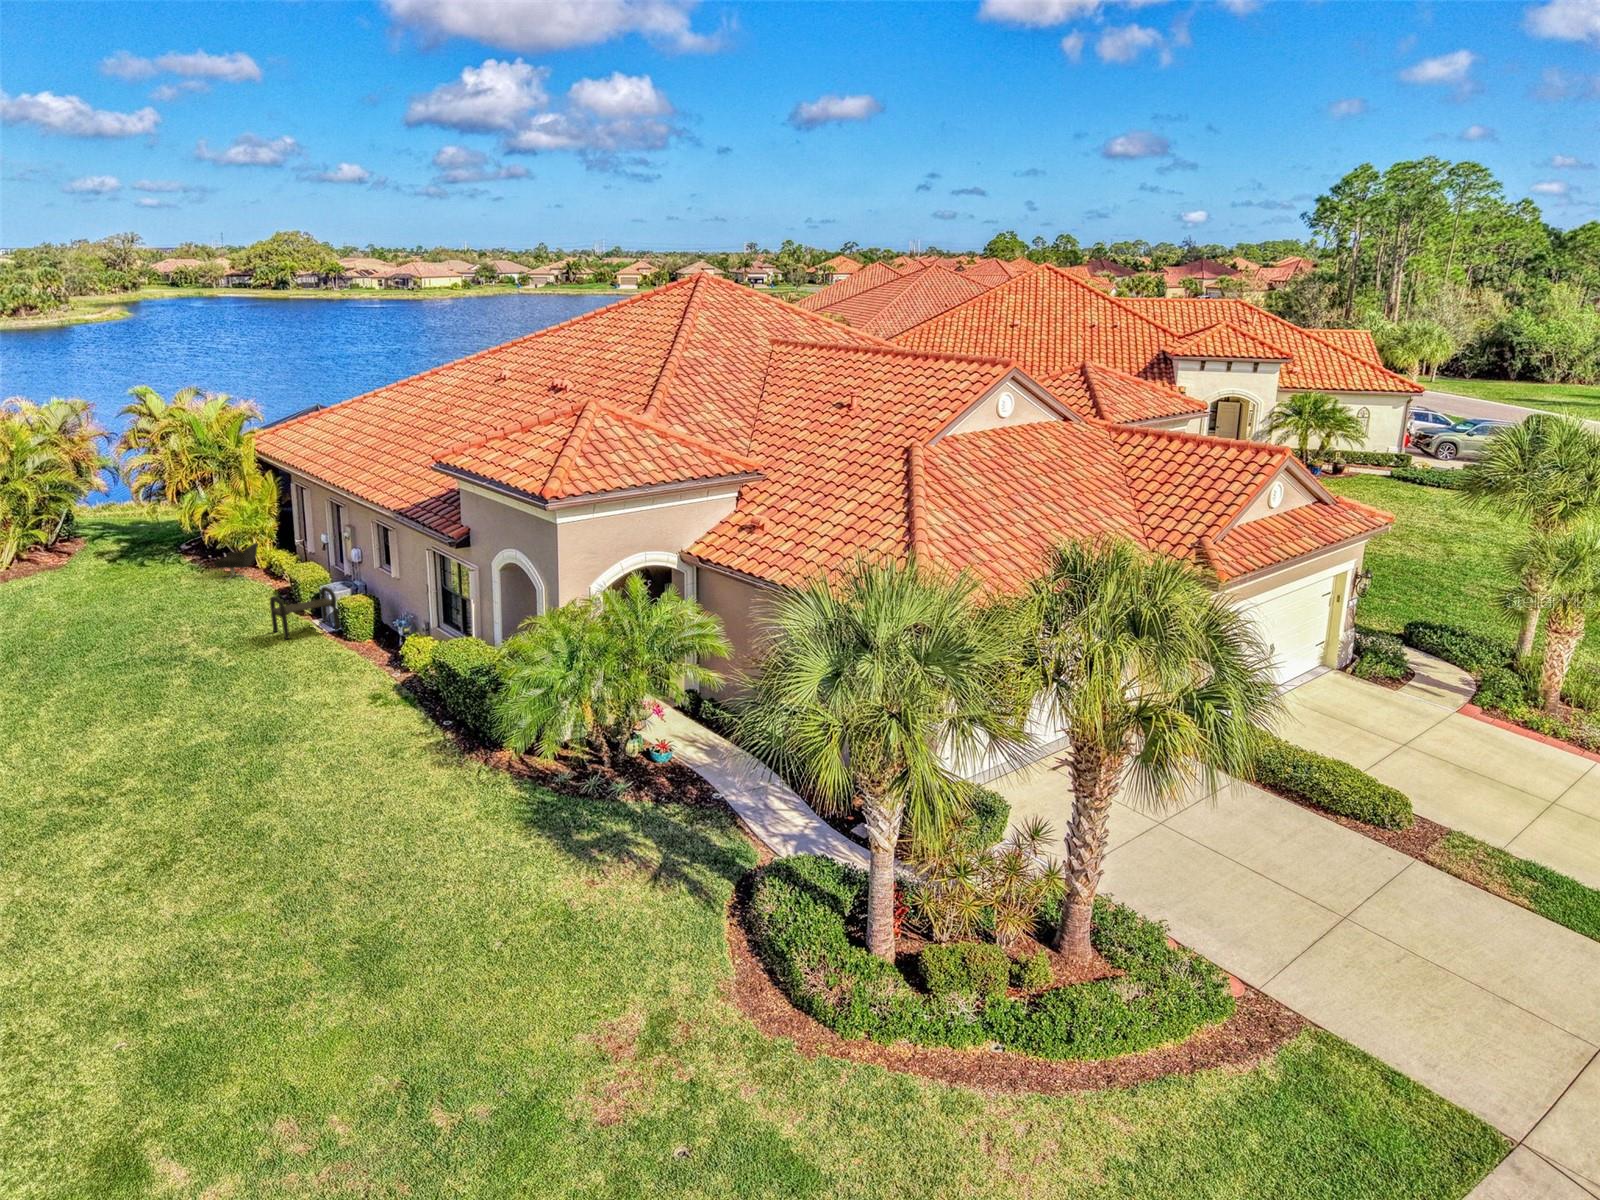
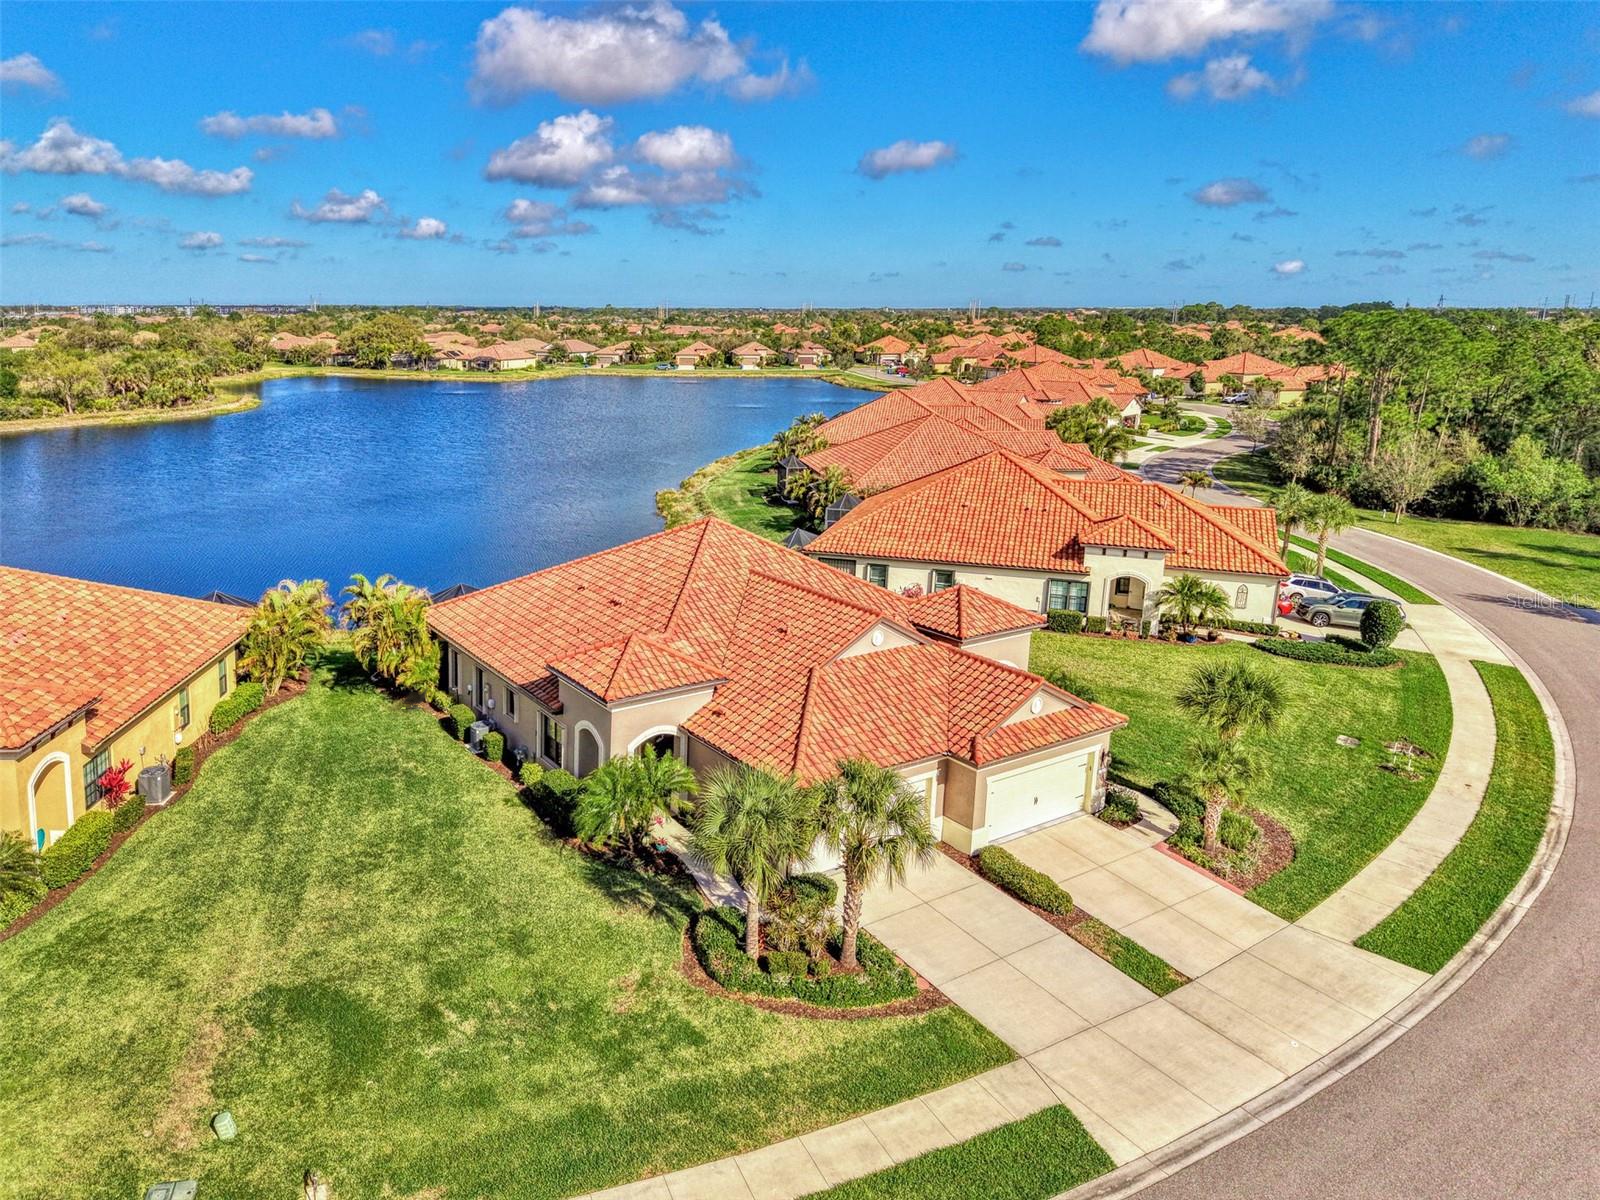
bench: present [270,587,340,639] -> none [442,726,482,759]

